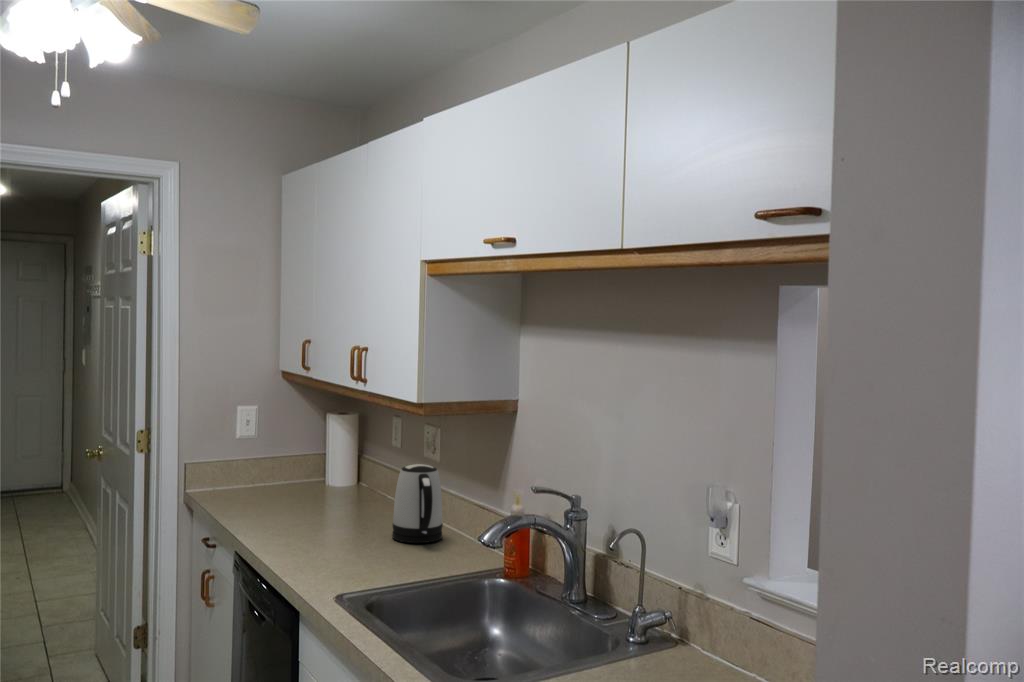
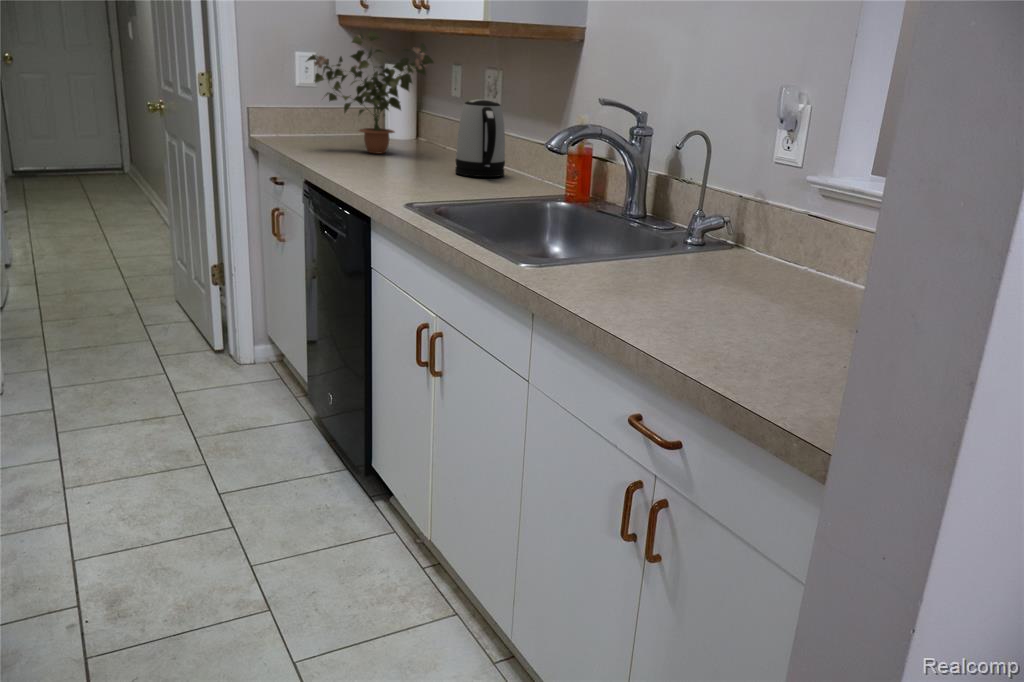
potted plant: none [245,394,373,511] -> present [307,32,433,154]

